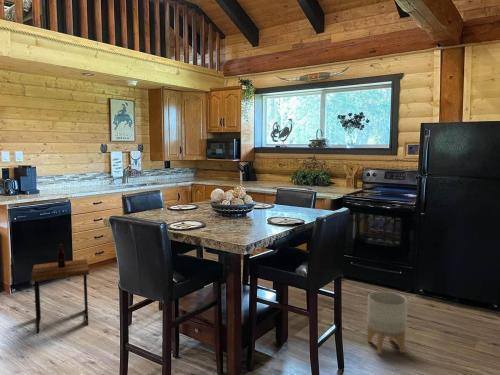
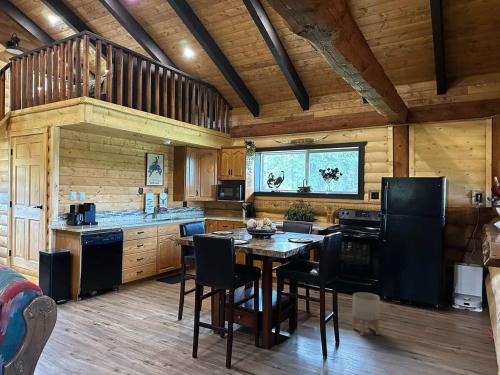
side table: present [31,244,89,333] -> none [109,260,153,326]

